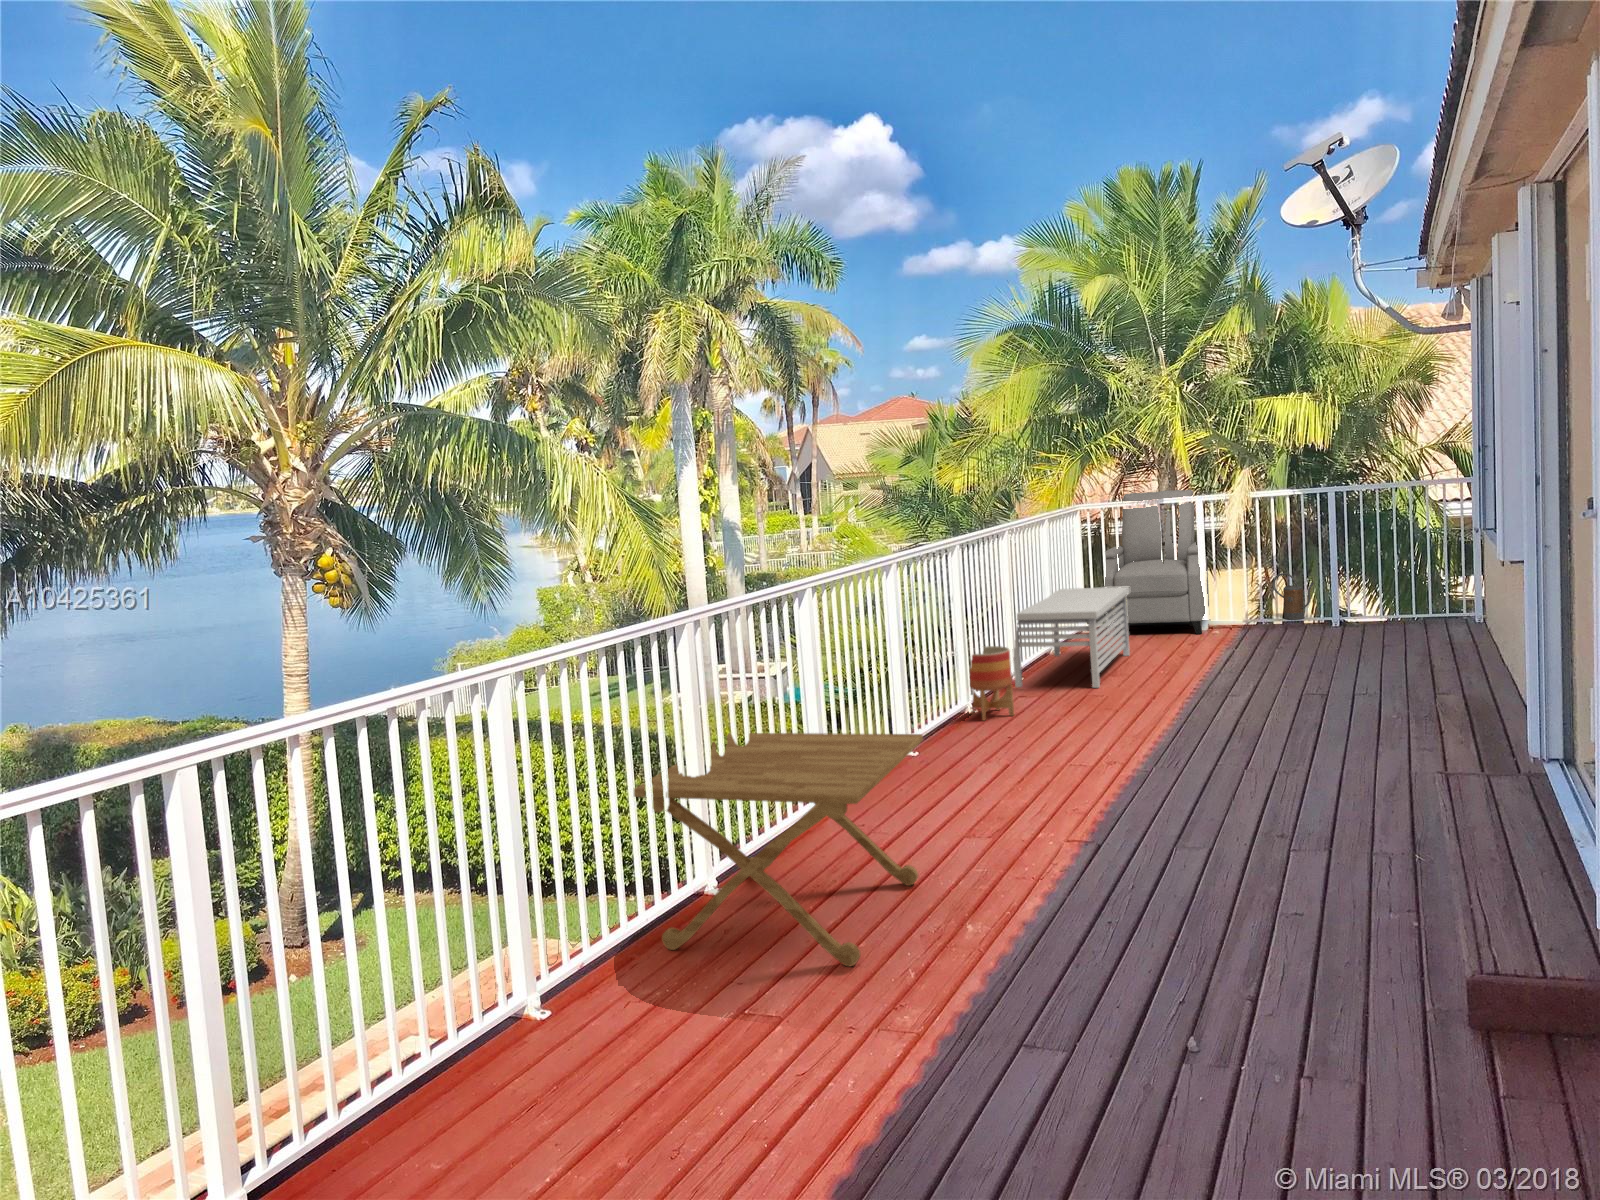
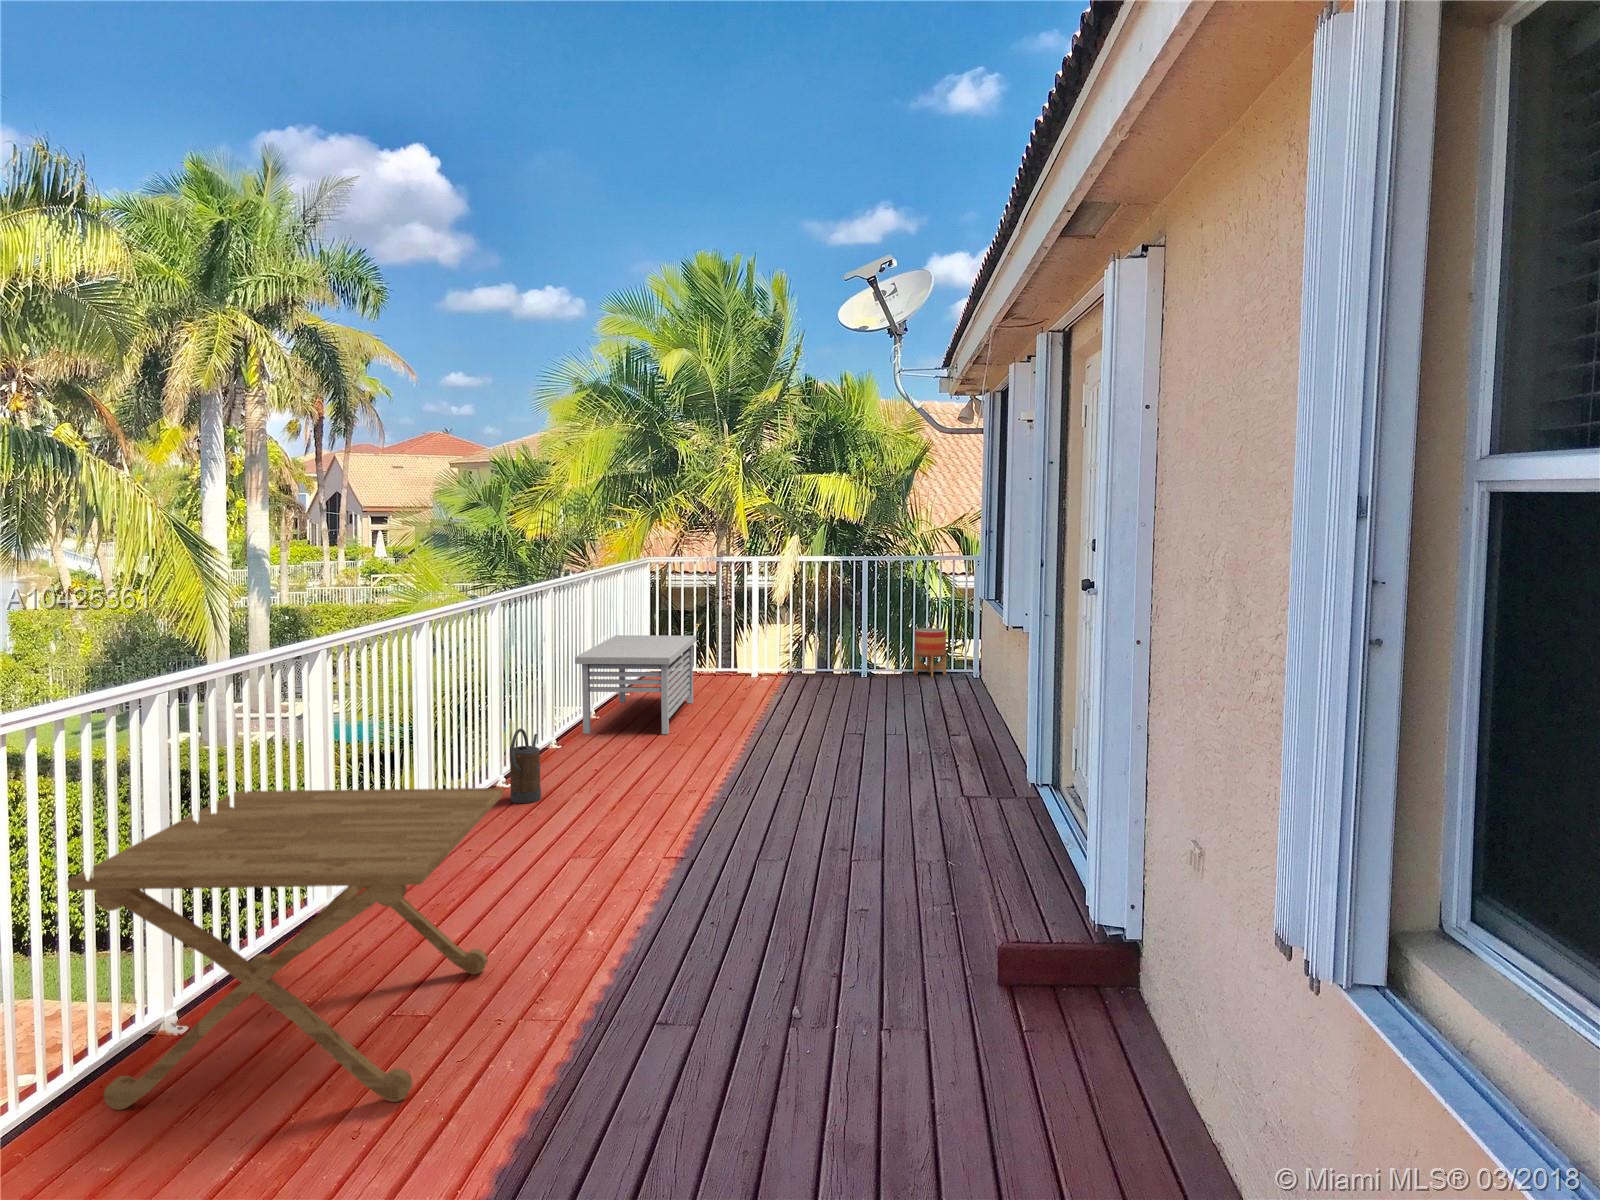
chair: present [1104,490,1209,635] -> none [667,549,760,684]
watering can: present [1273,573,1314,620] -> present [510,728,541,803]
planter: present [970,646,1014,720] -> present [914,628,946,677]

